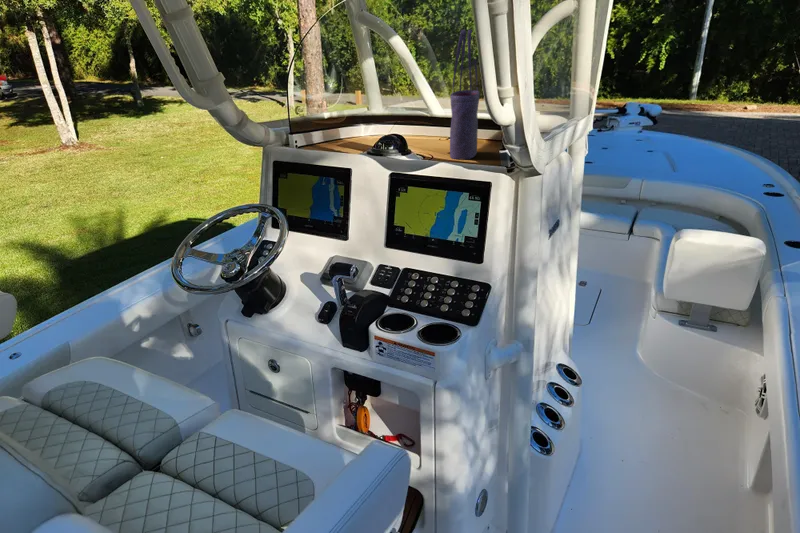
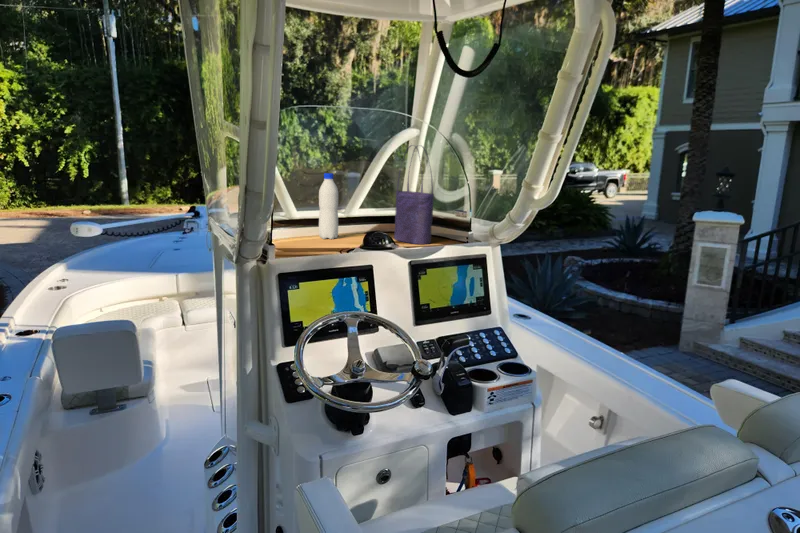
water bottle: none [425,67,446,142] -> present [319,173,338,239]

